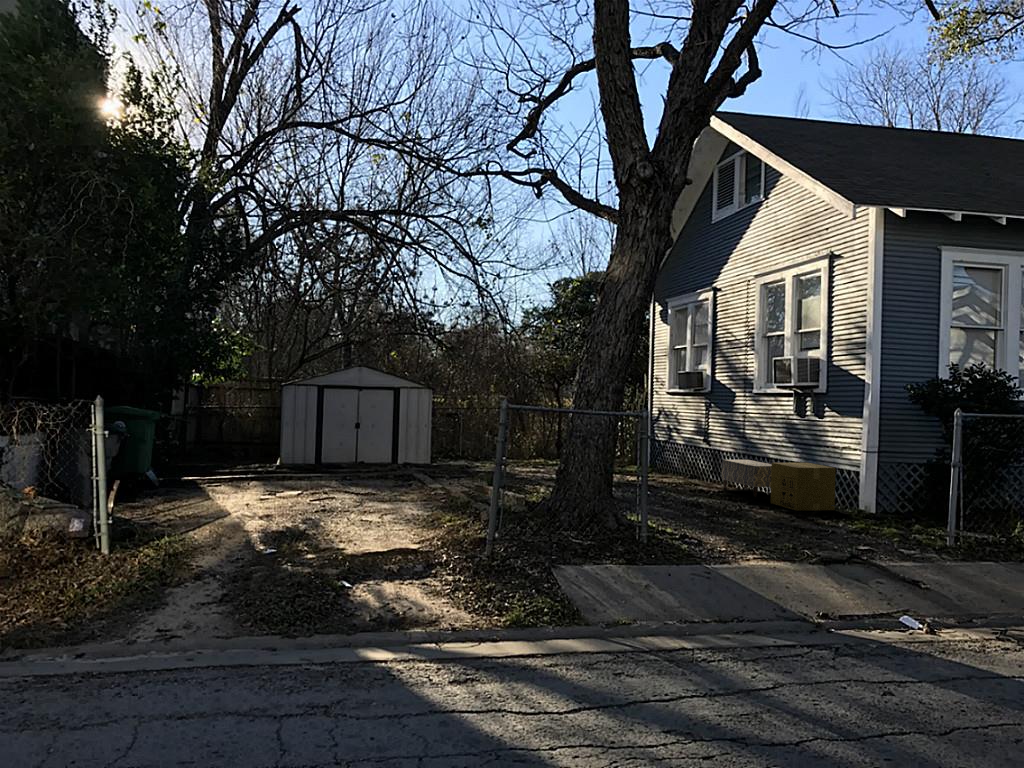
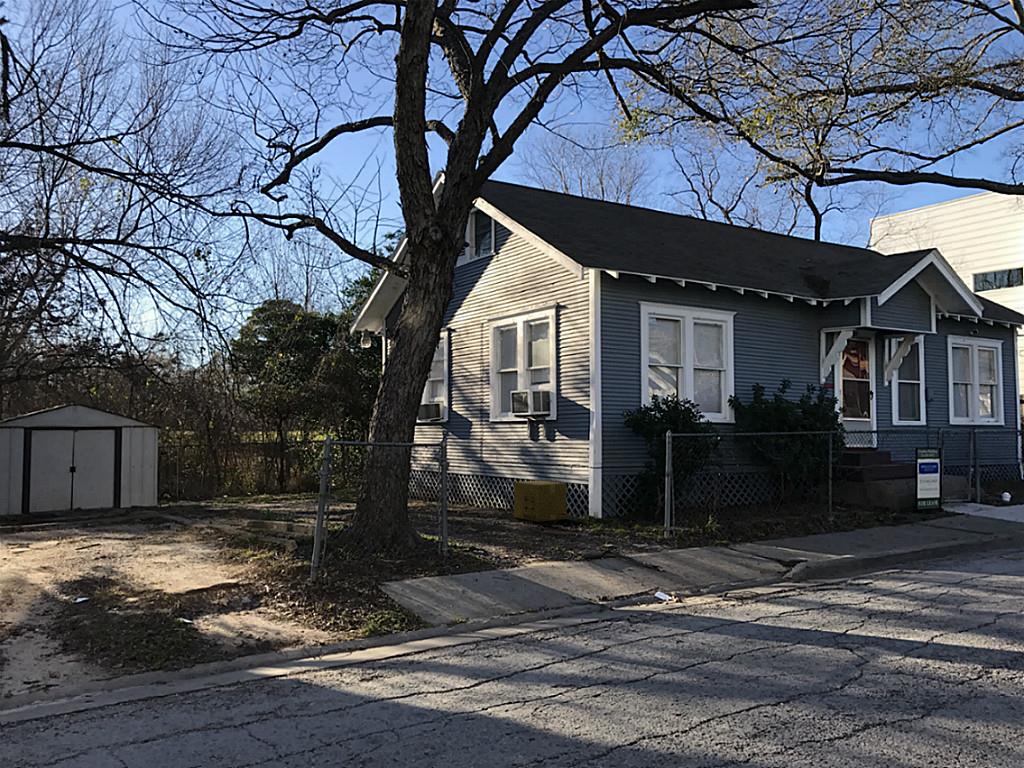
bench: present [722,460,772,497] -> none [466,481,518,513]

